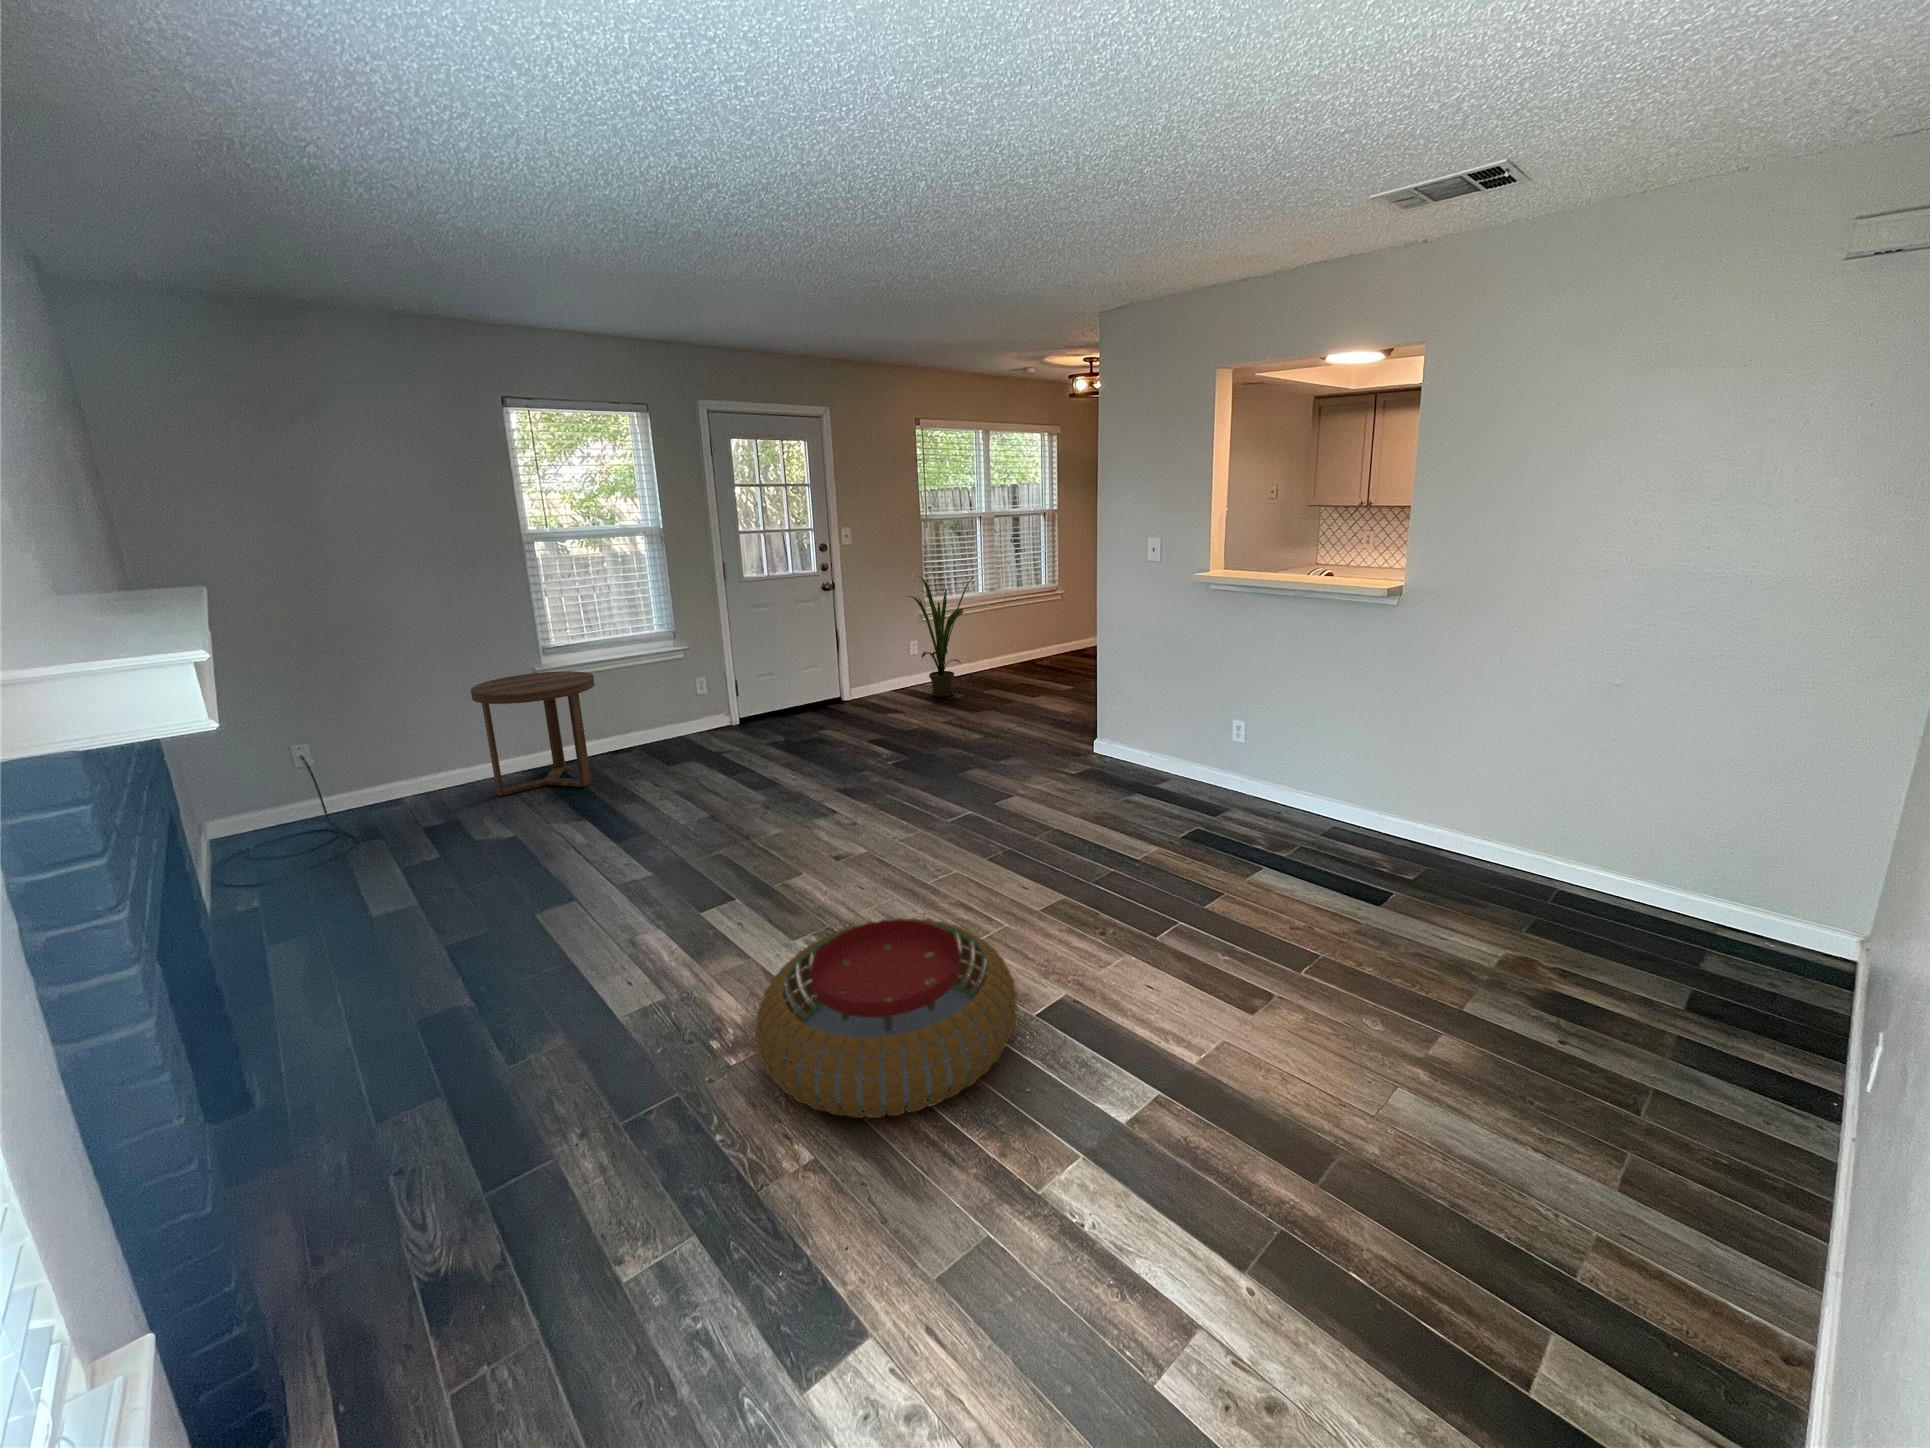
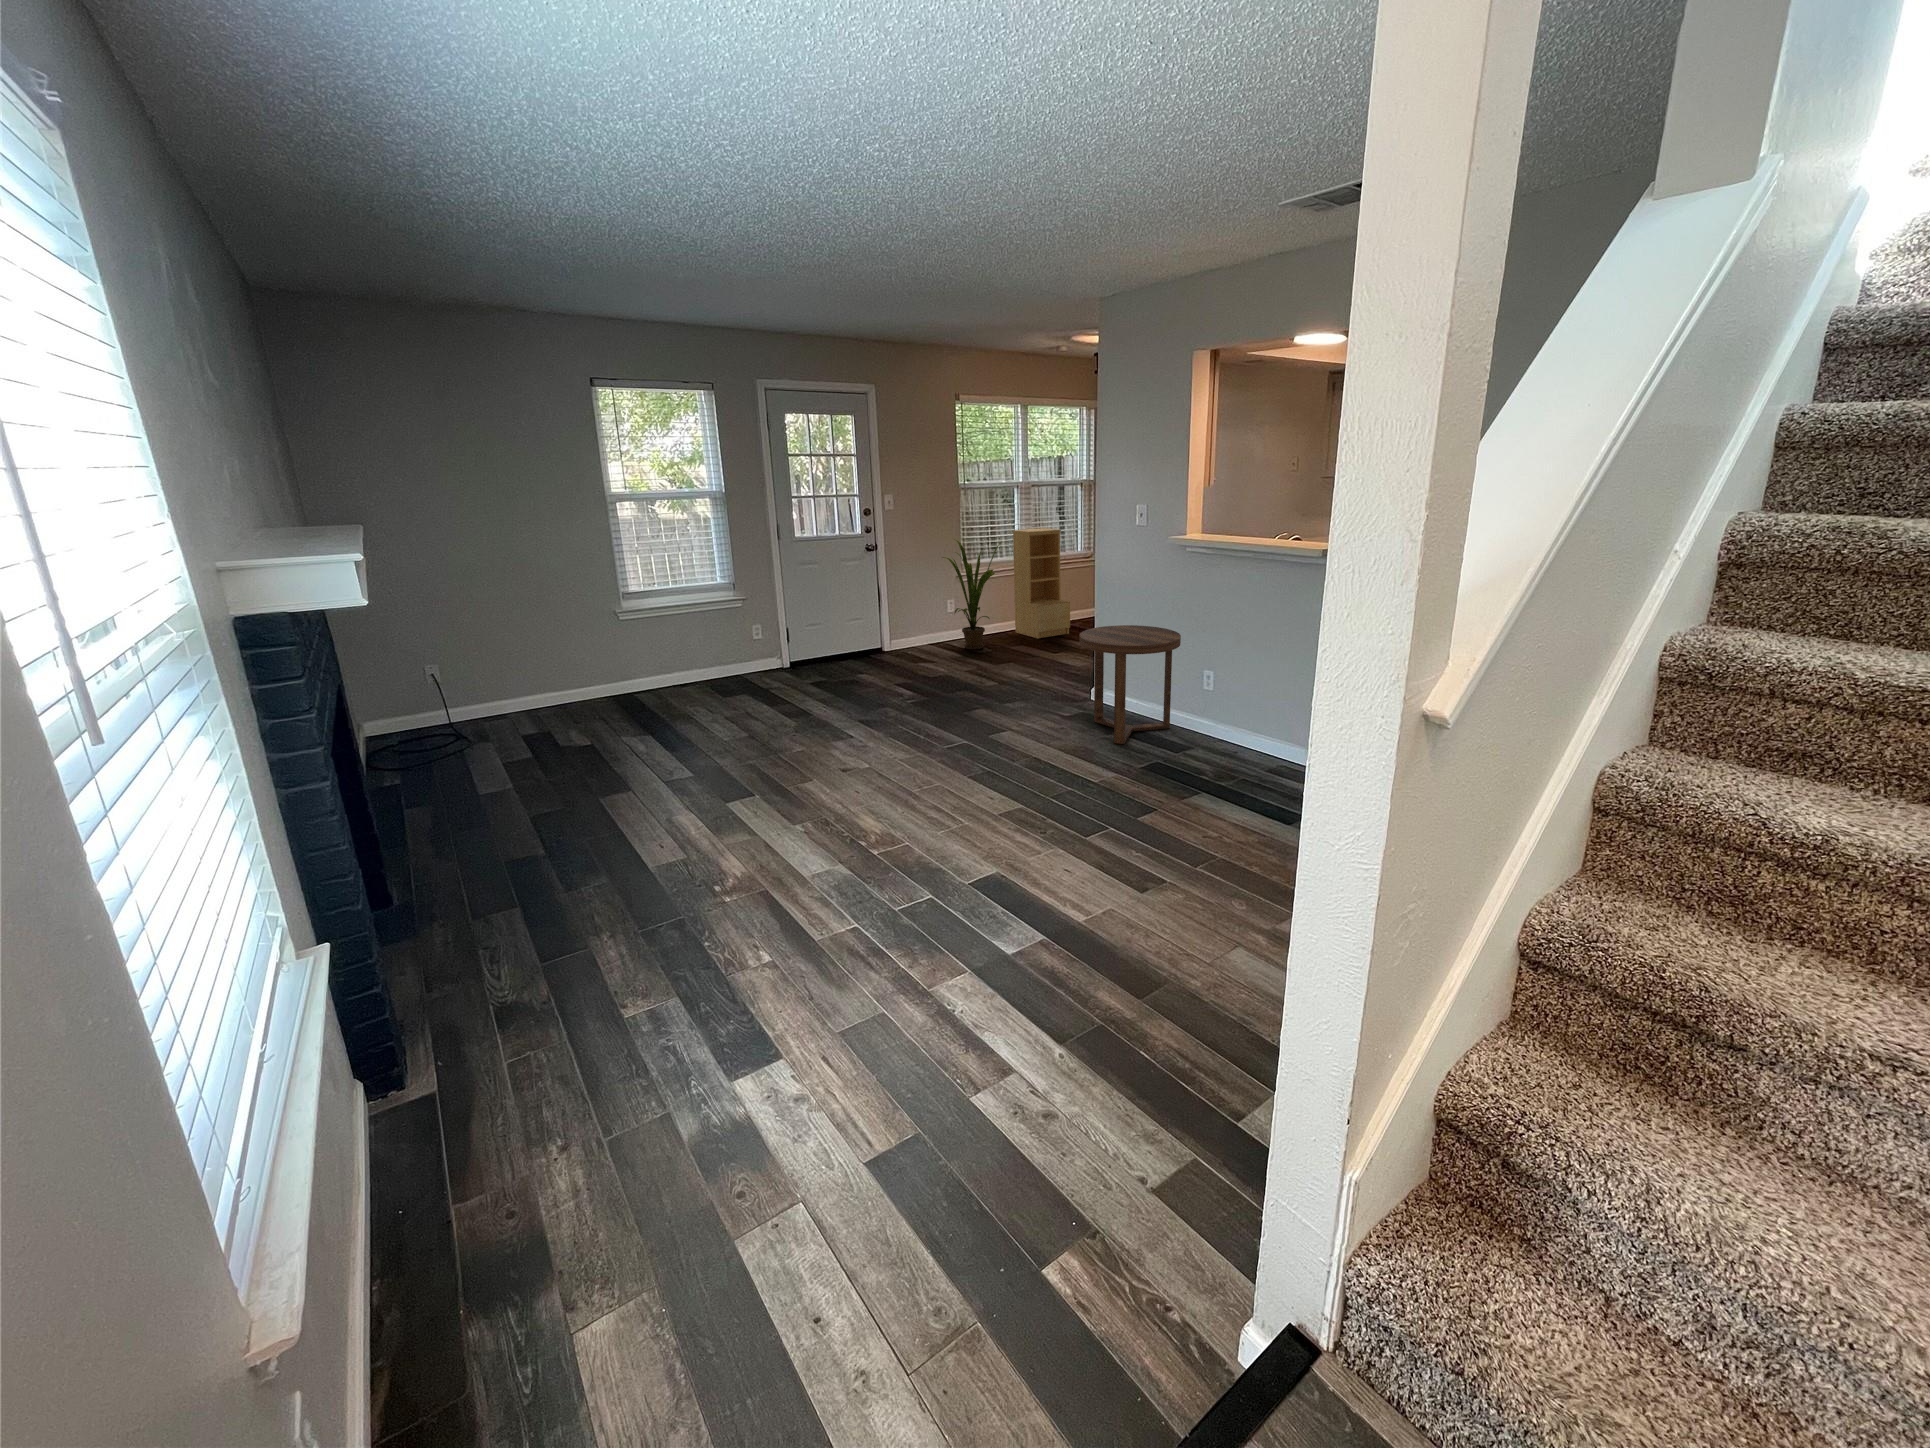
bookshelf: none [978,562,1043,682] -> present [1013,528,1070,639]
side table: present [471,671,595,796] -> present [1080,625,1181,744]
pouf: present [756,918,1017,1118] -> none [743,805,949,939]

